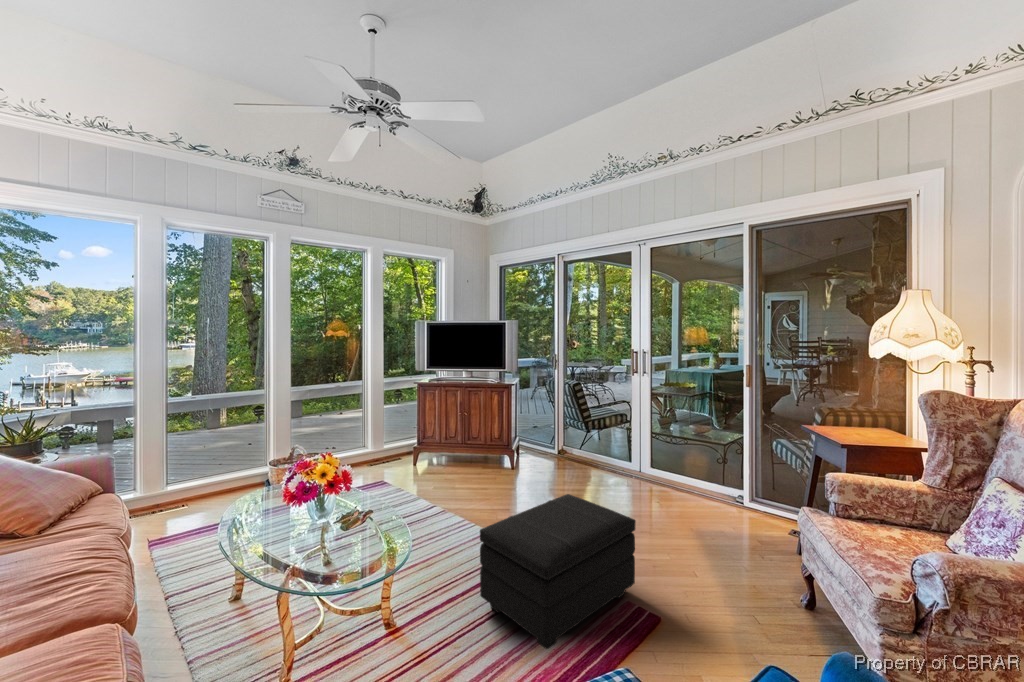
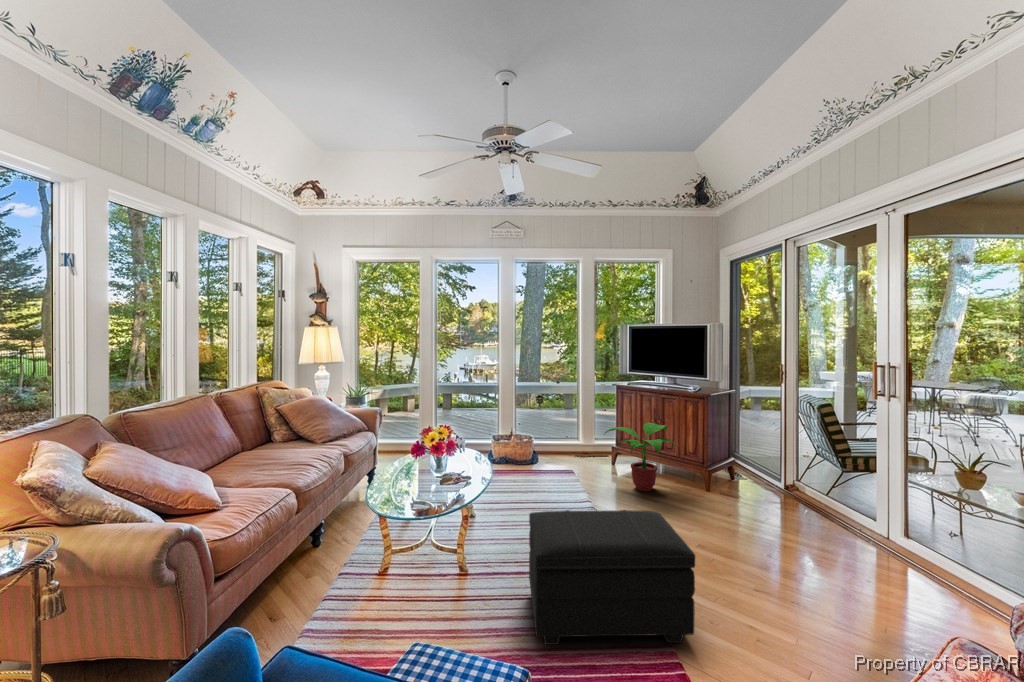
potted plant: none [427,415,494,480] -> present [604,423,676,491]

